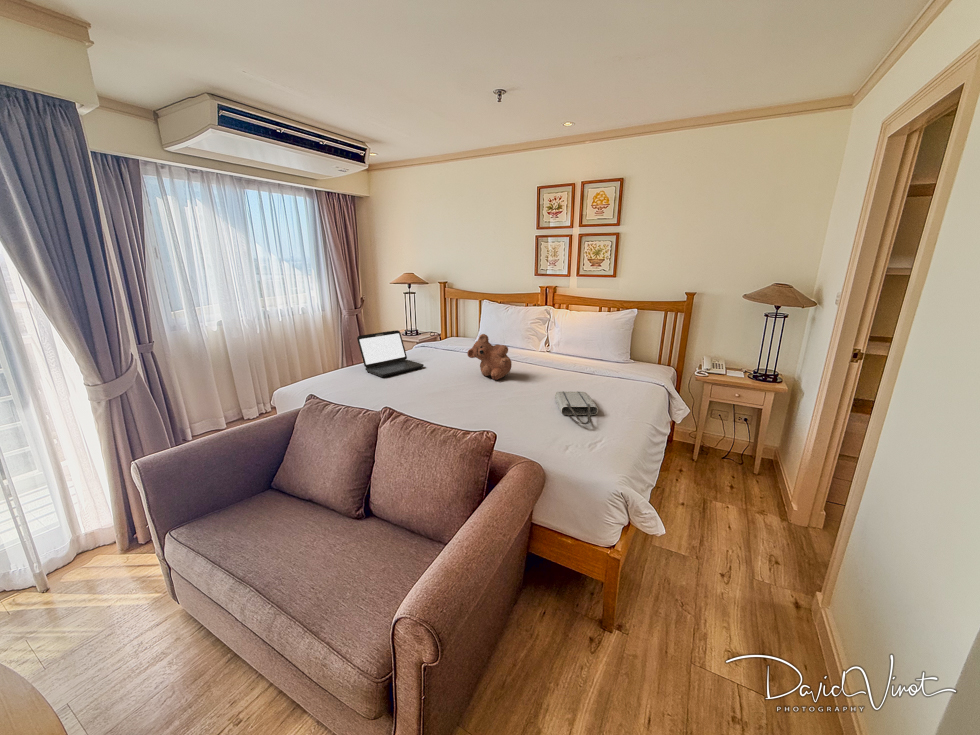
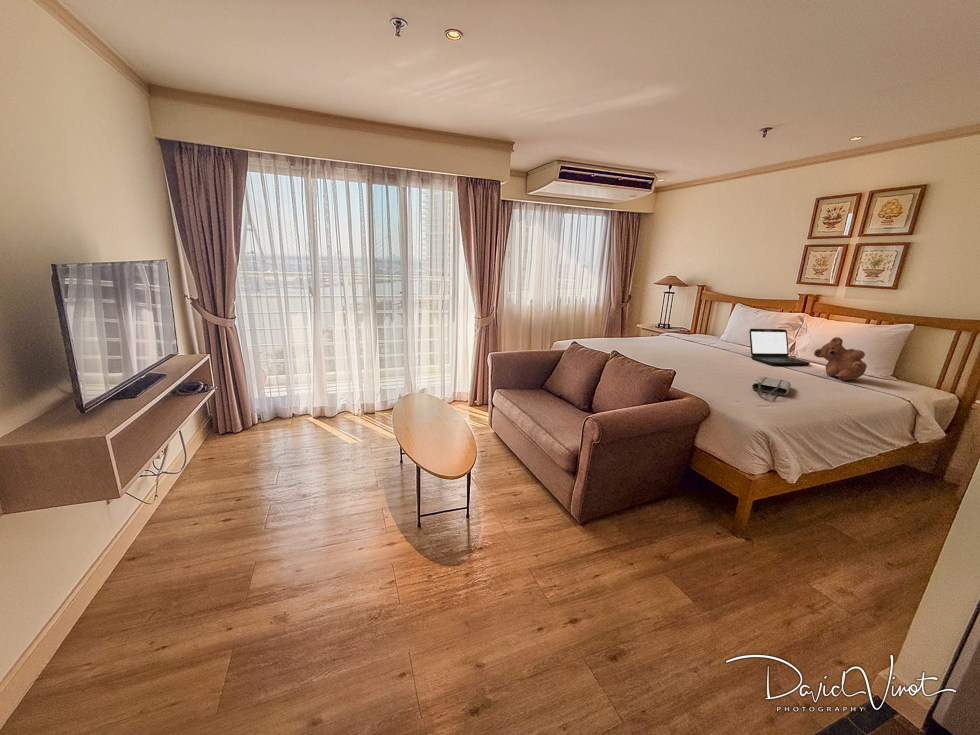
laptop: present [357,330,424,377] -> present [749,329,810,365]
teddy bear: present [467,334,512,380] -> present [814,337,867,380]

